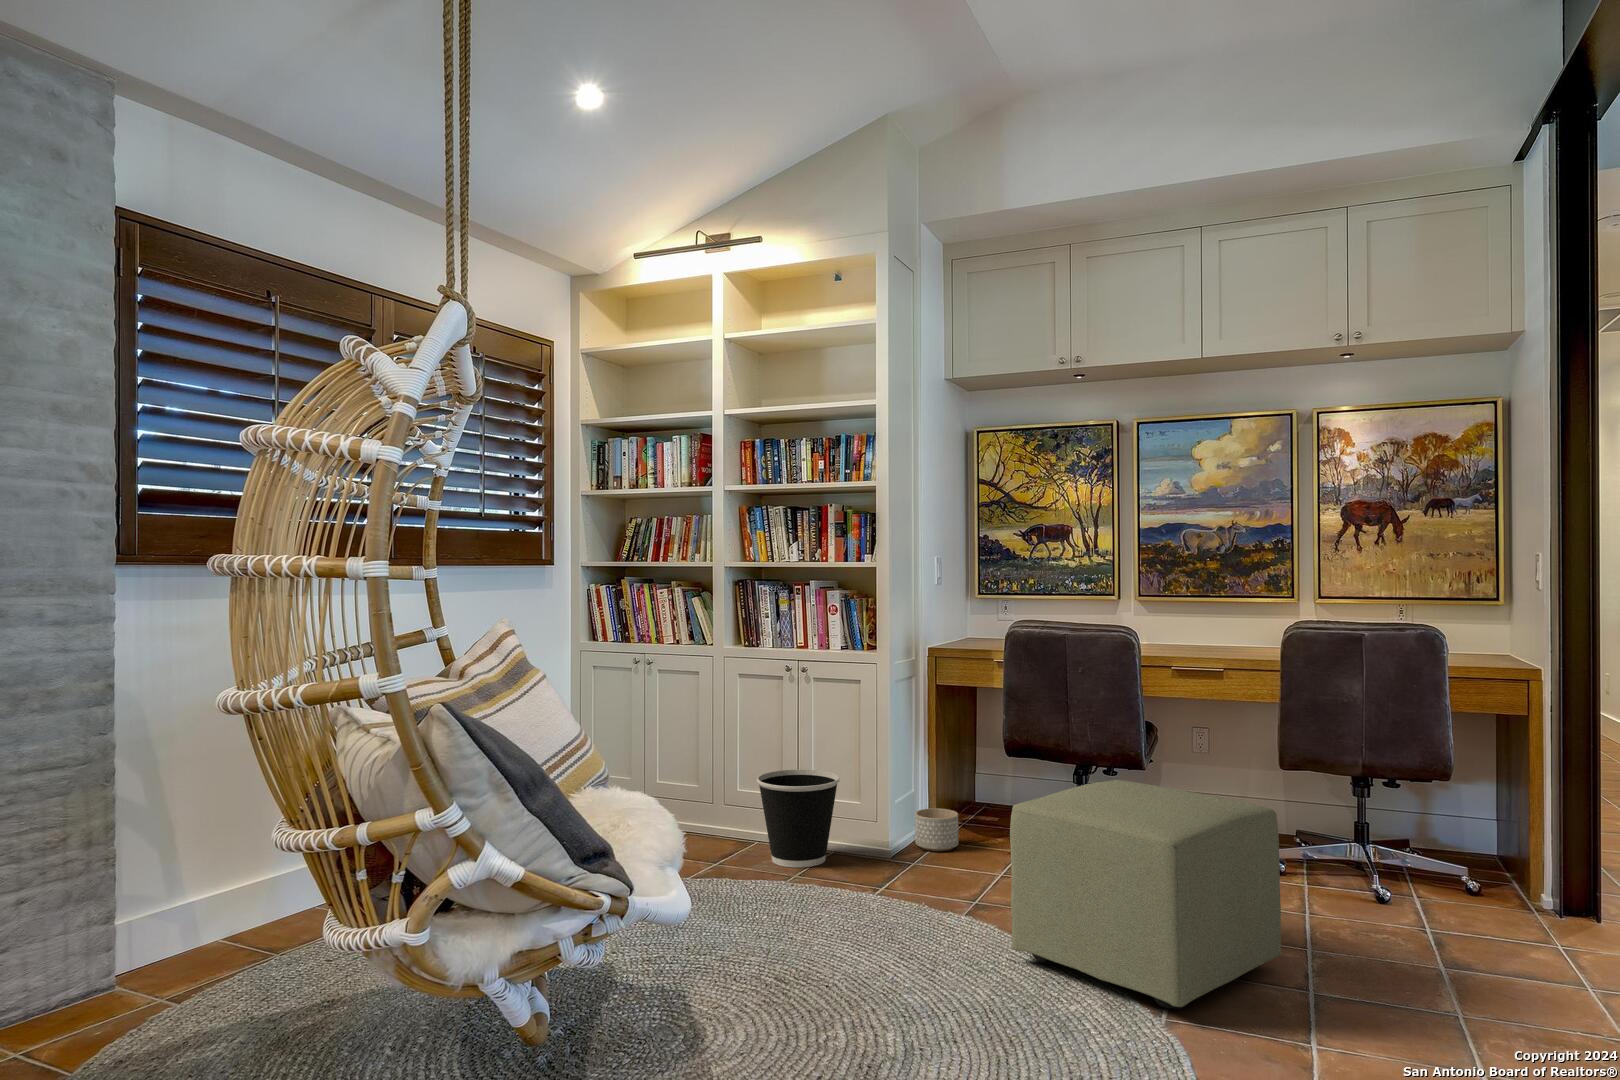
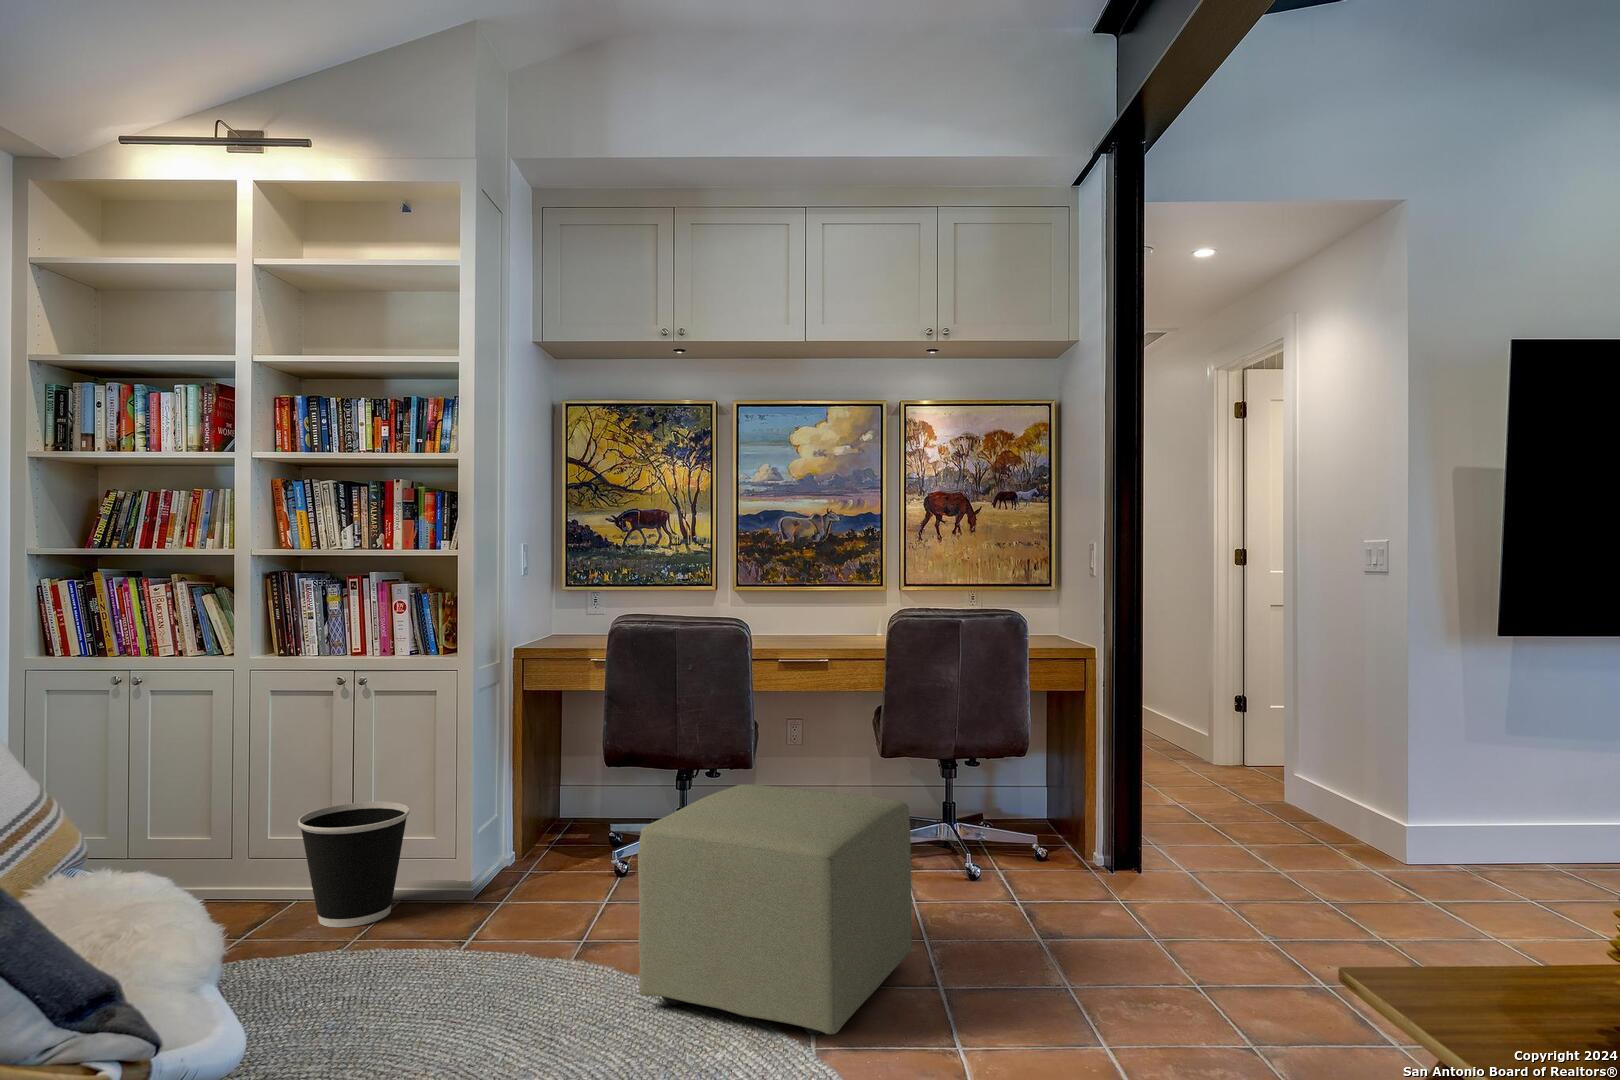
planter: present [915,808,959,851] -> none [501,830,552,881]

